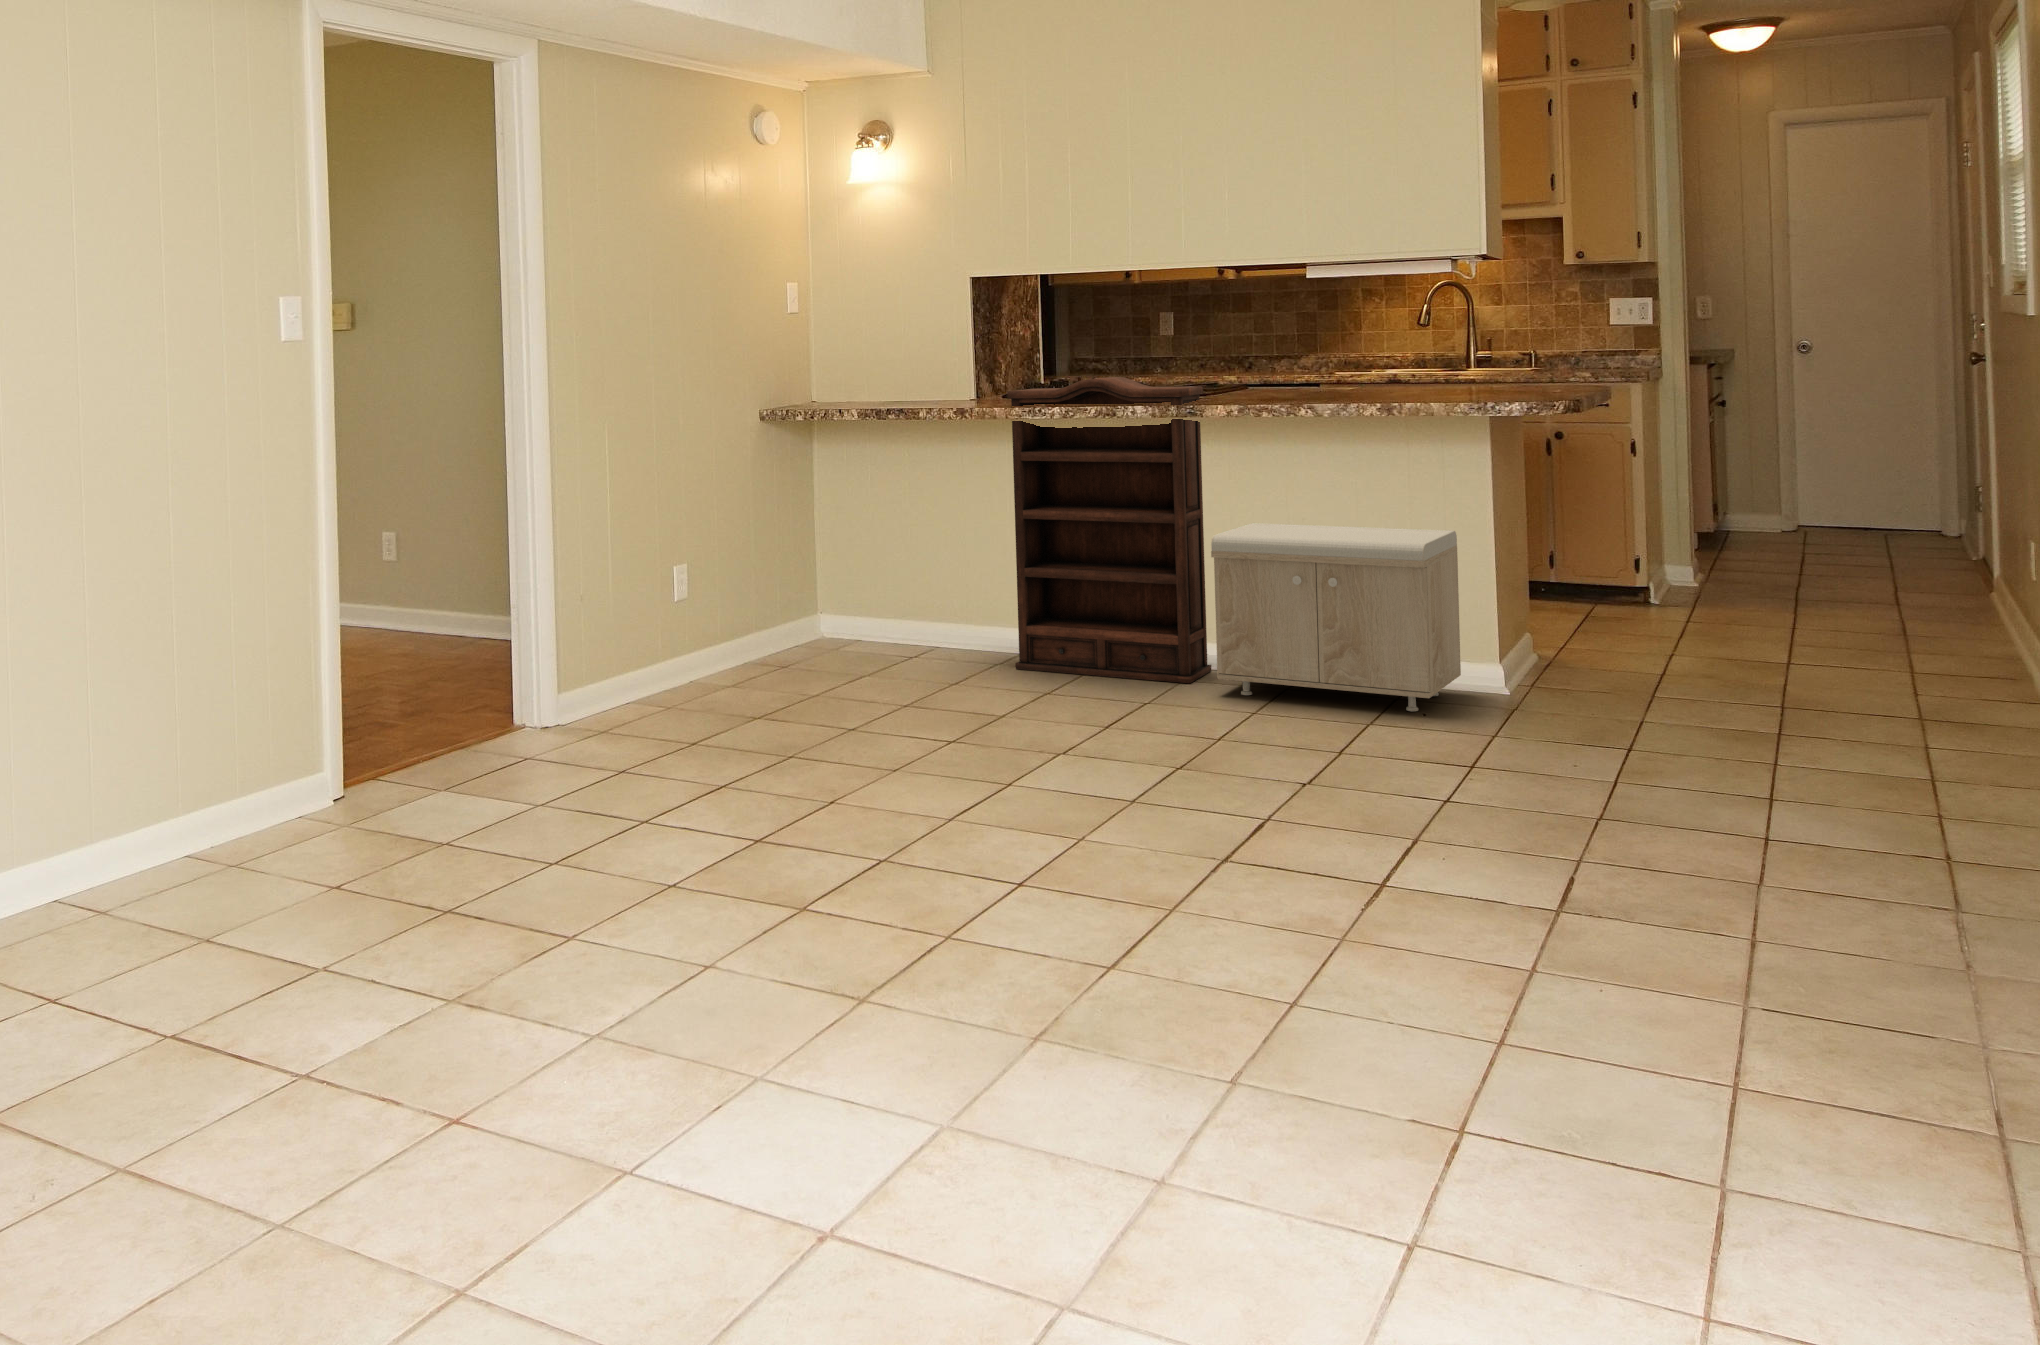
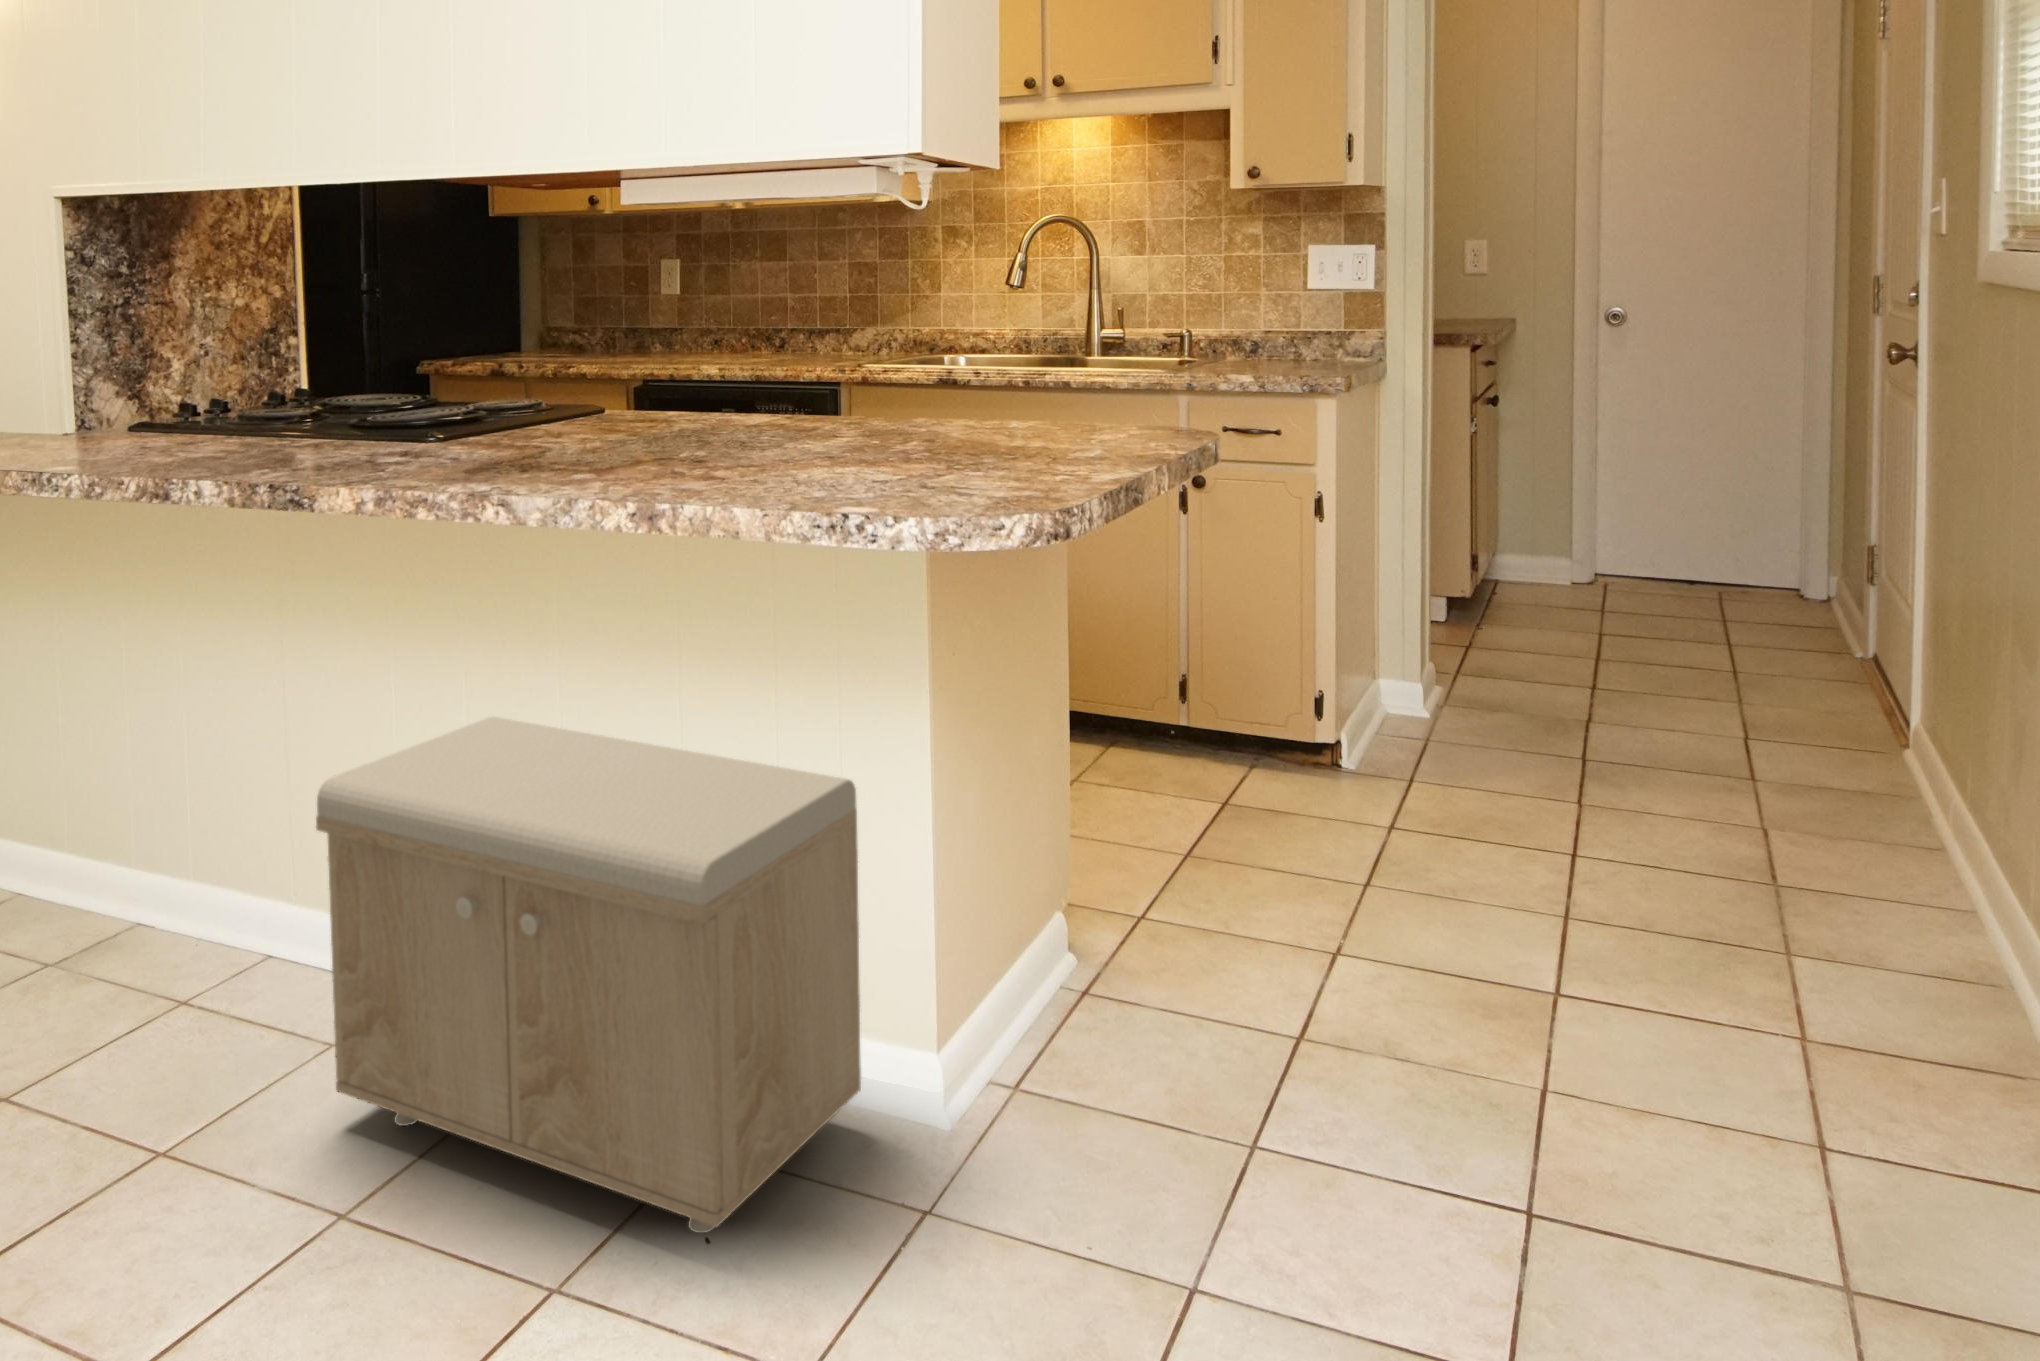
bookshelf: present [1007,377,1211,683] -> none [37,398,429,1062]

